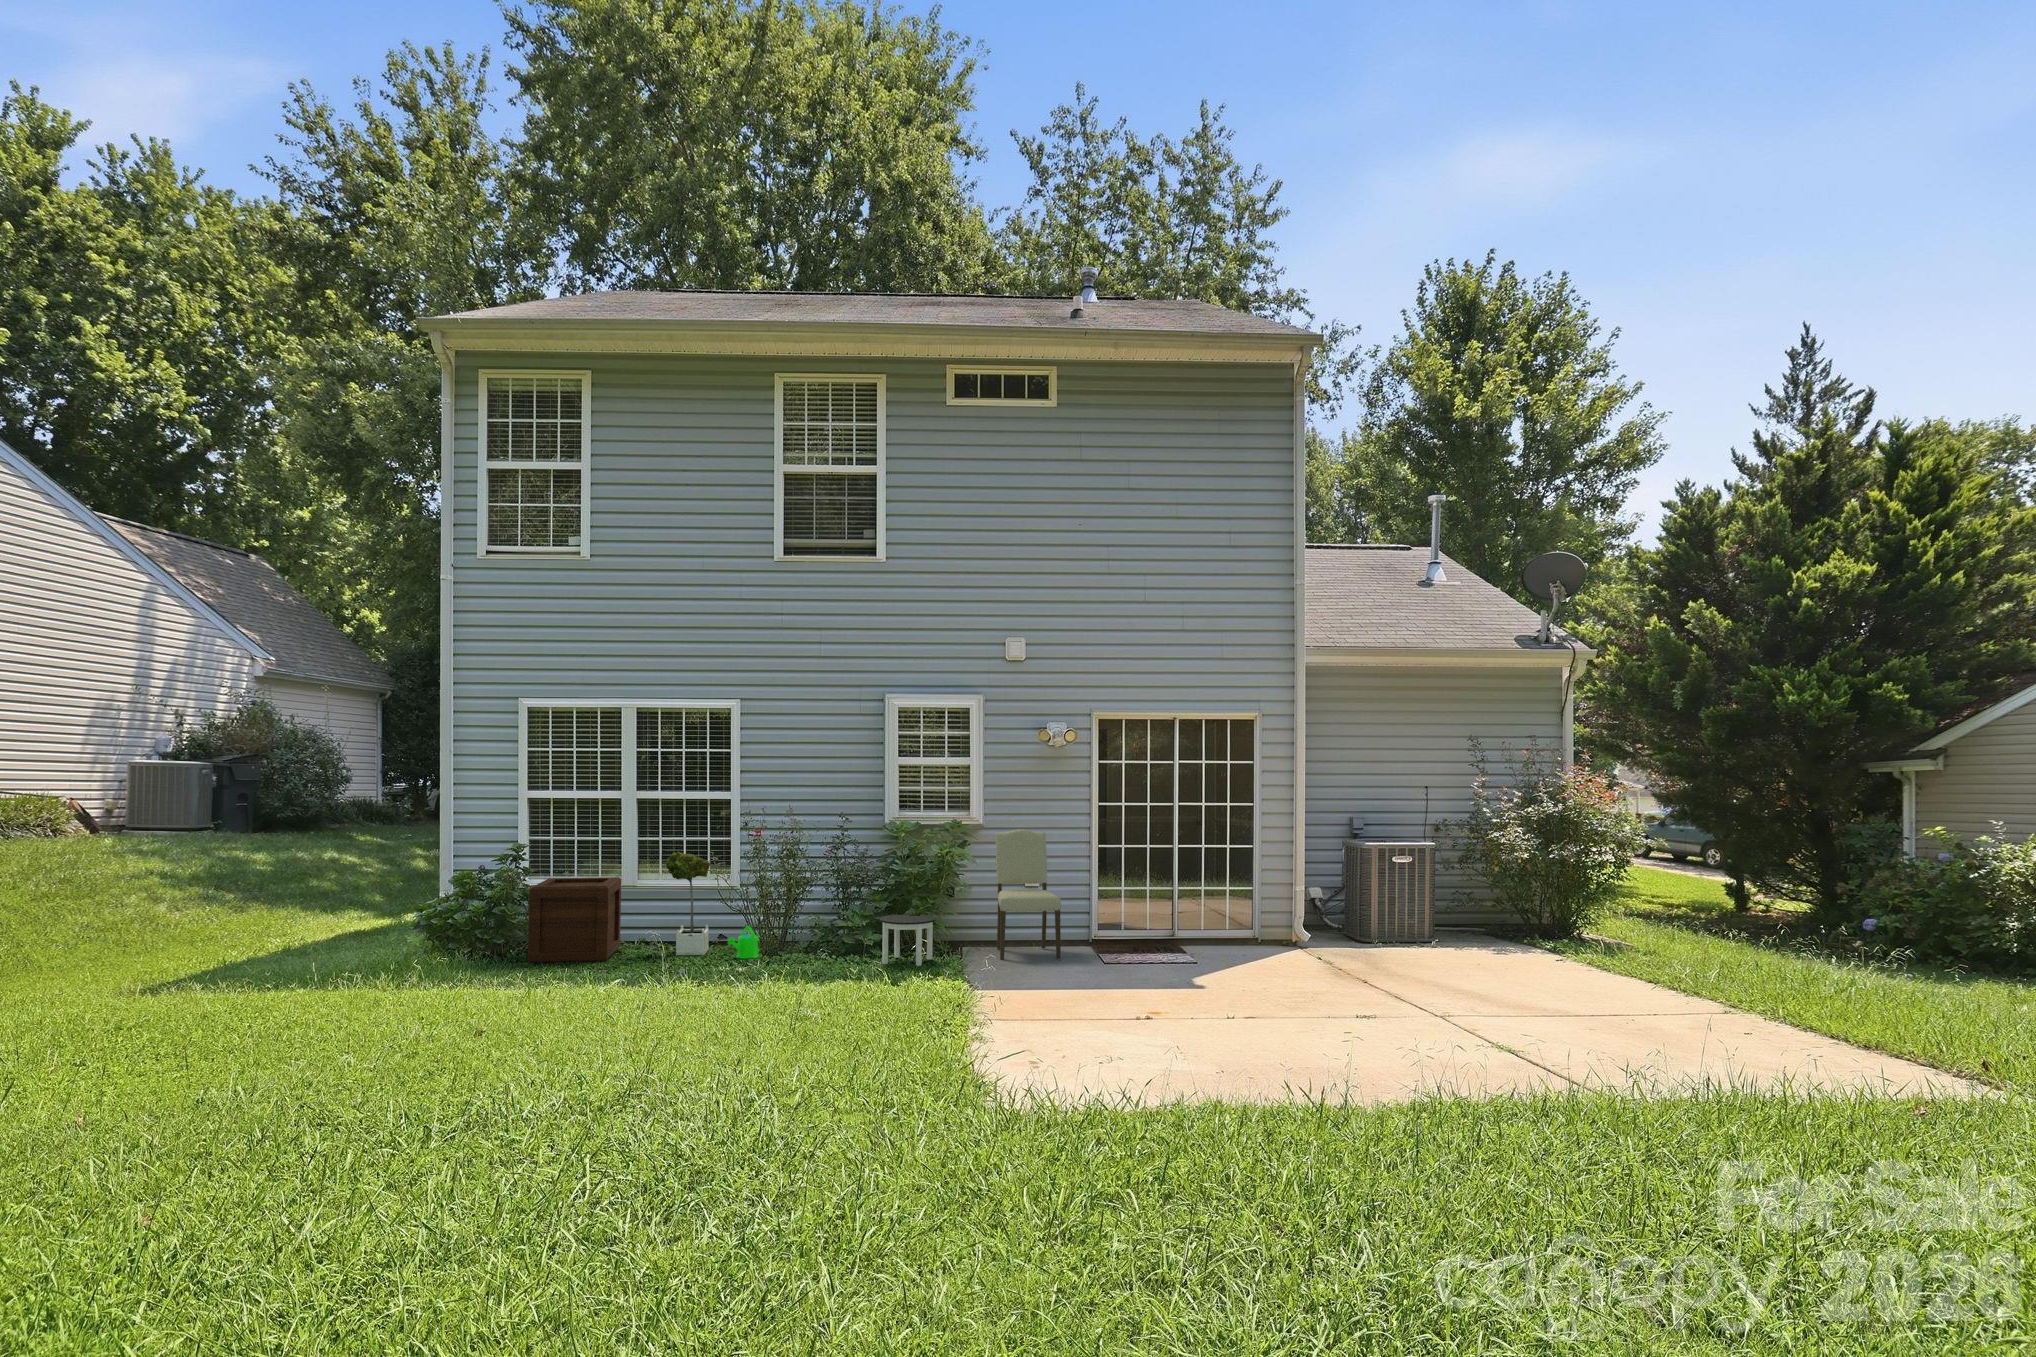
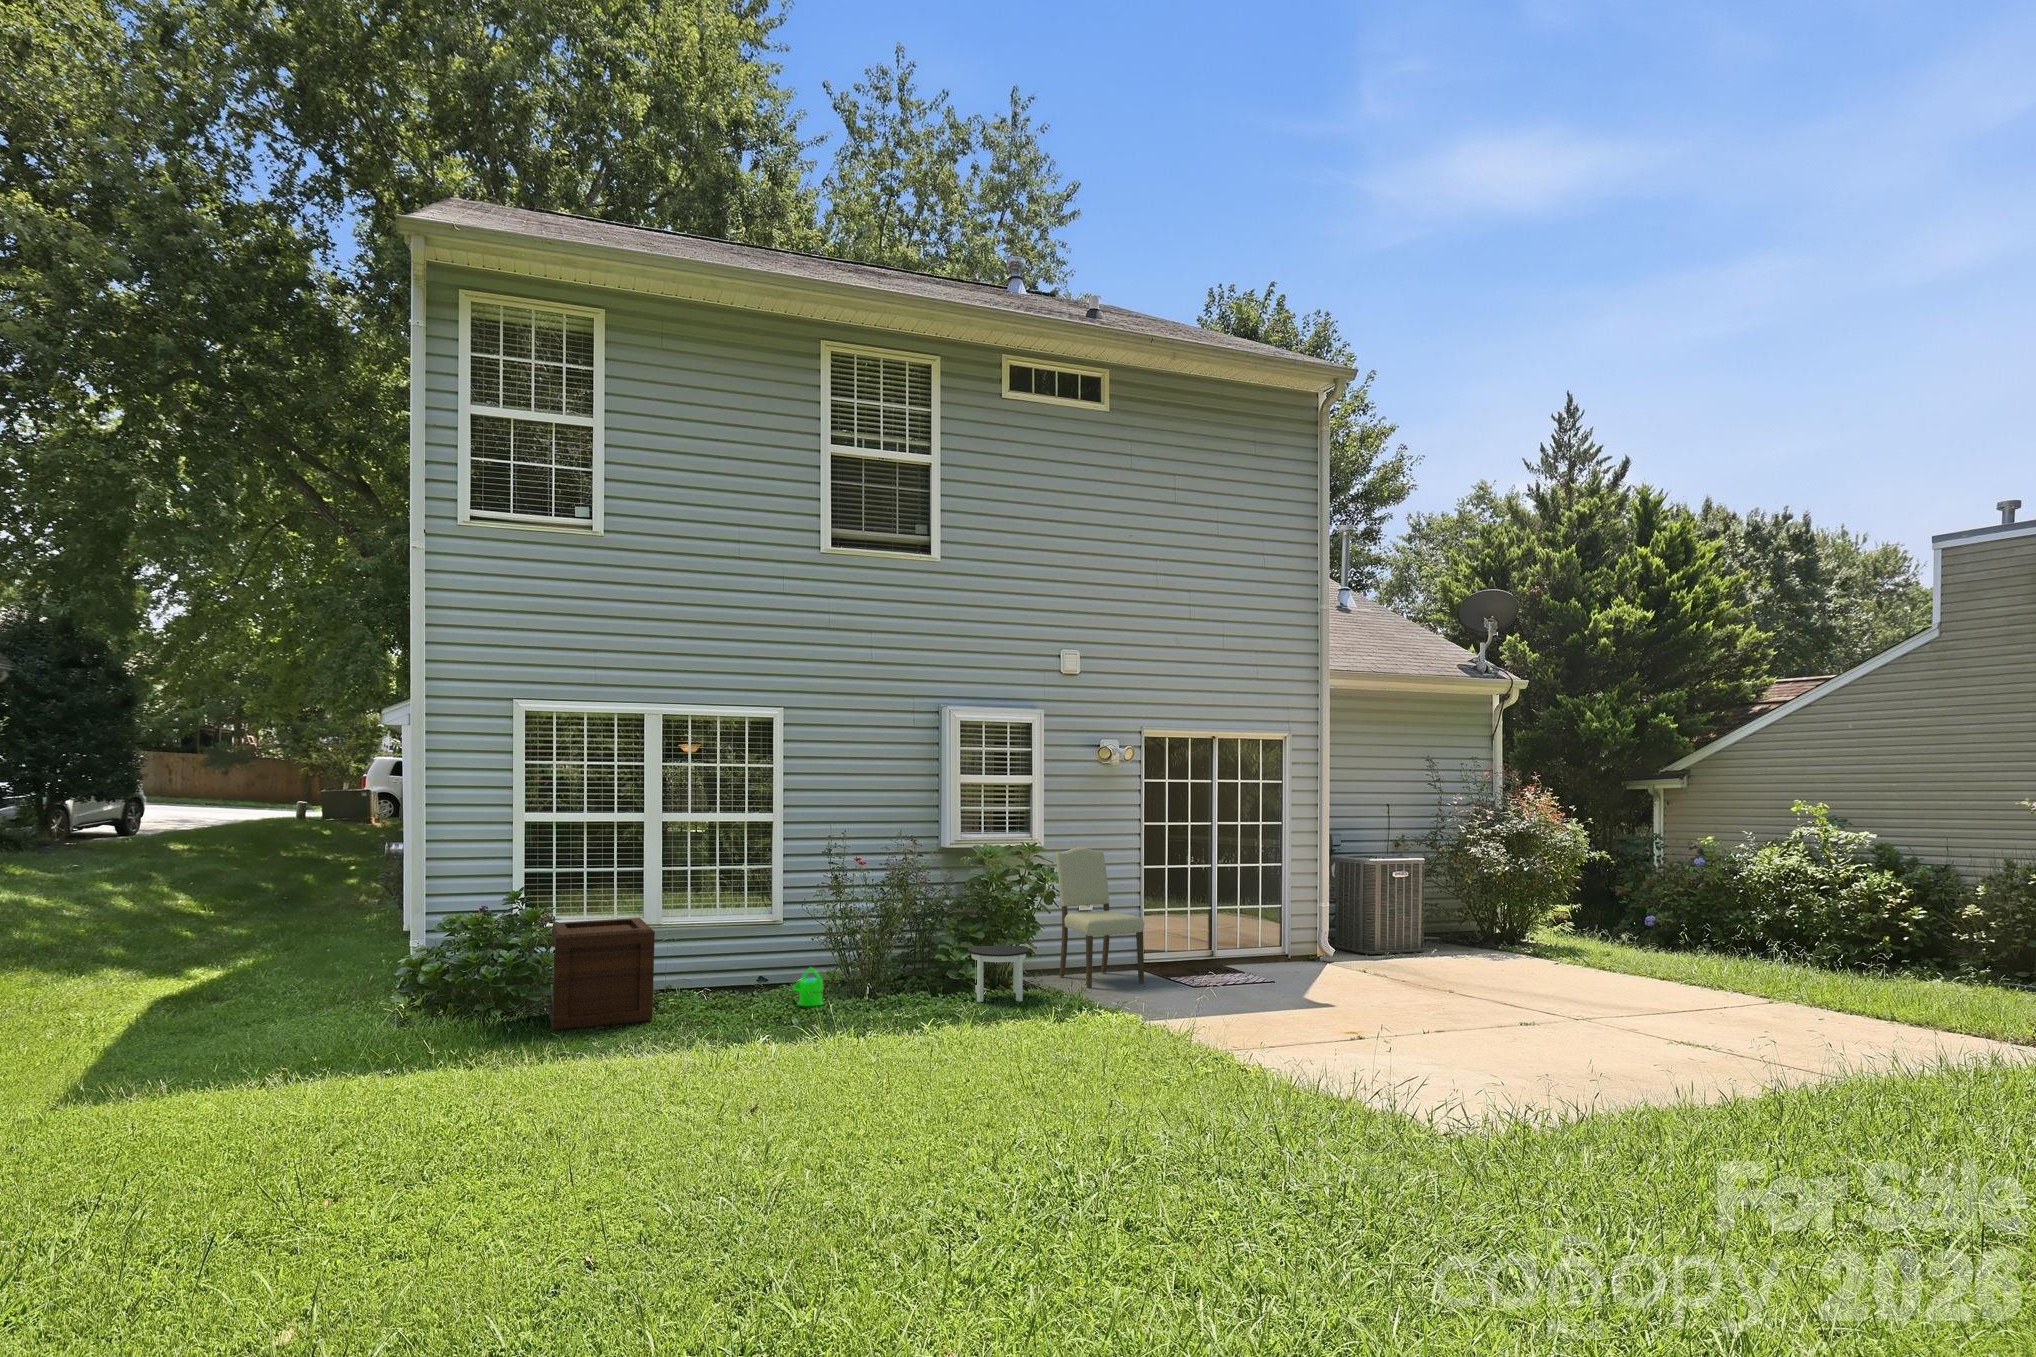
potted tree: present [666,852,711,955] -> none [706,884,759,1008]

